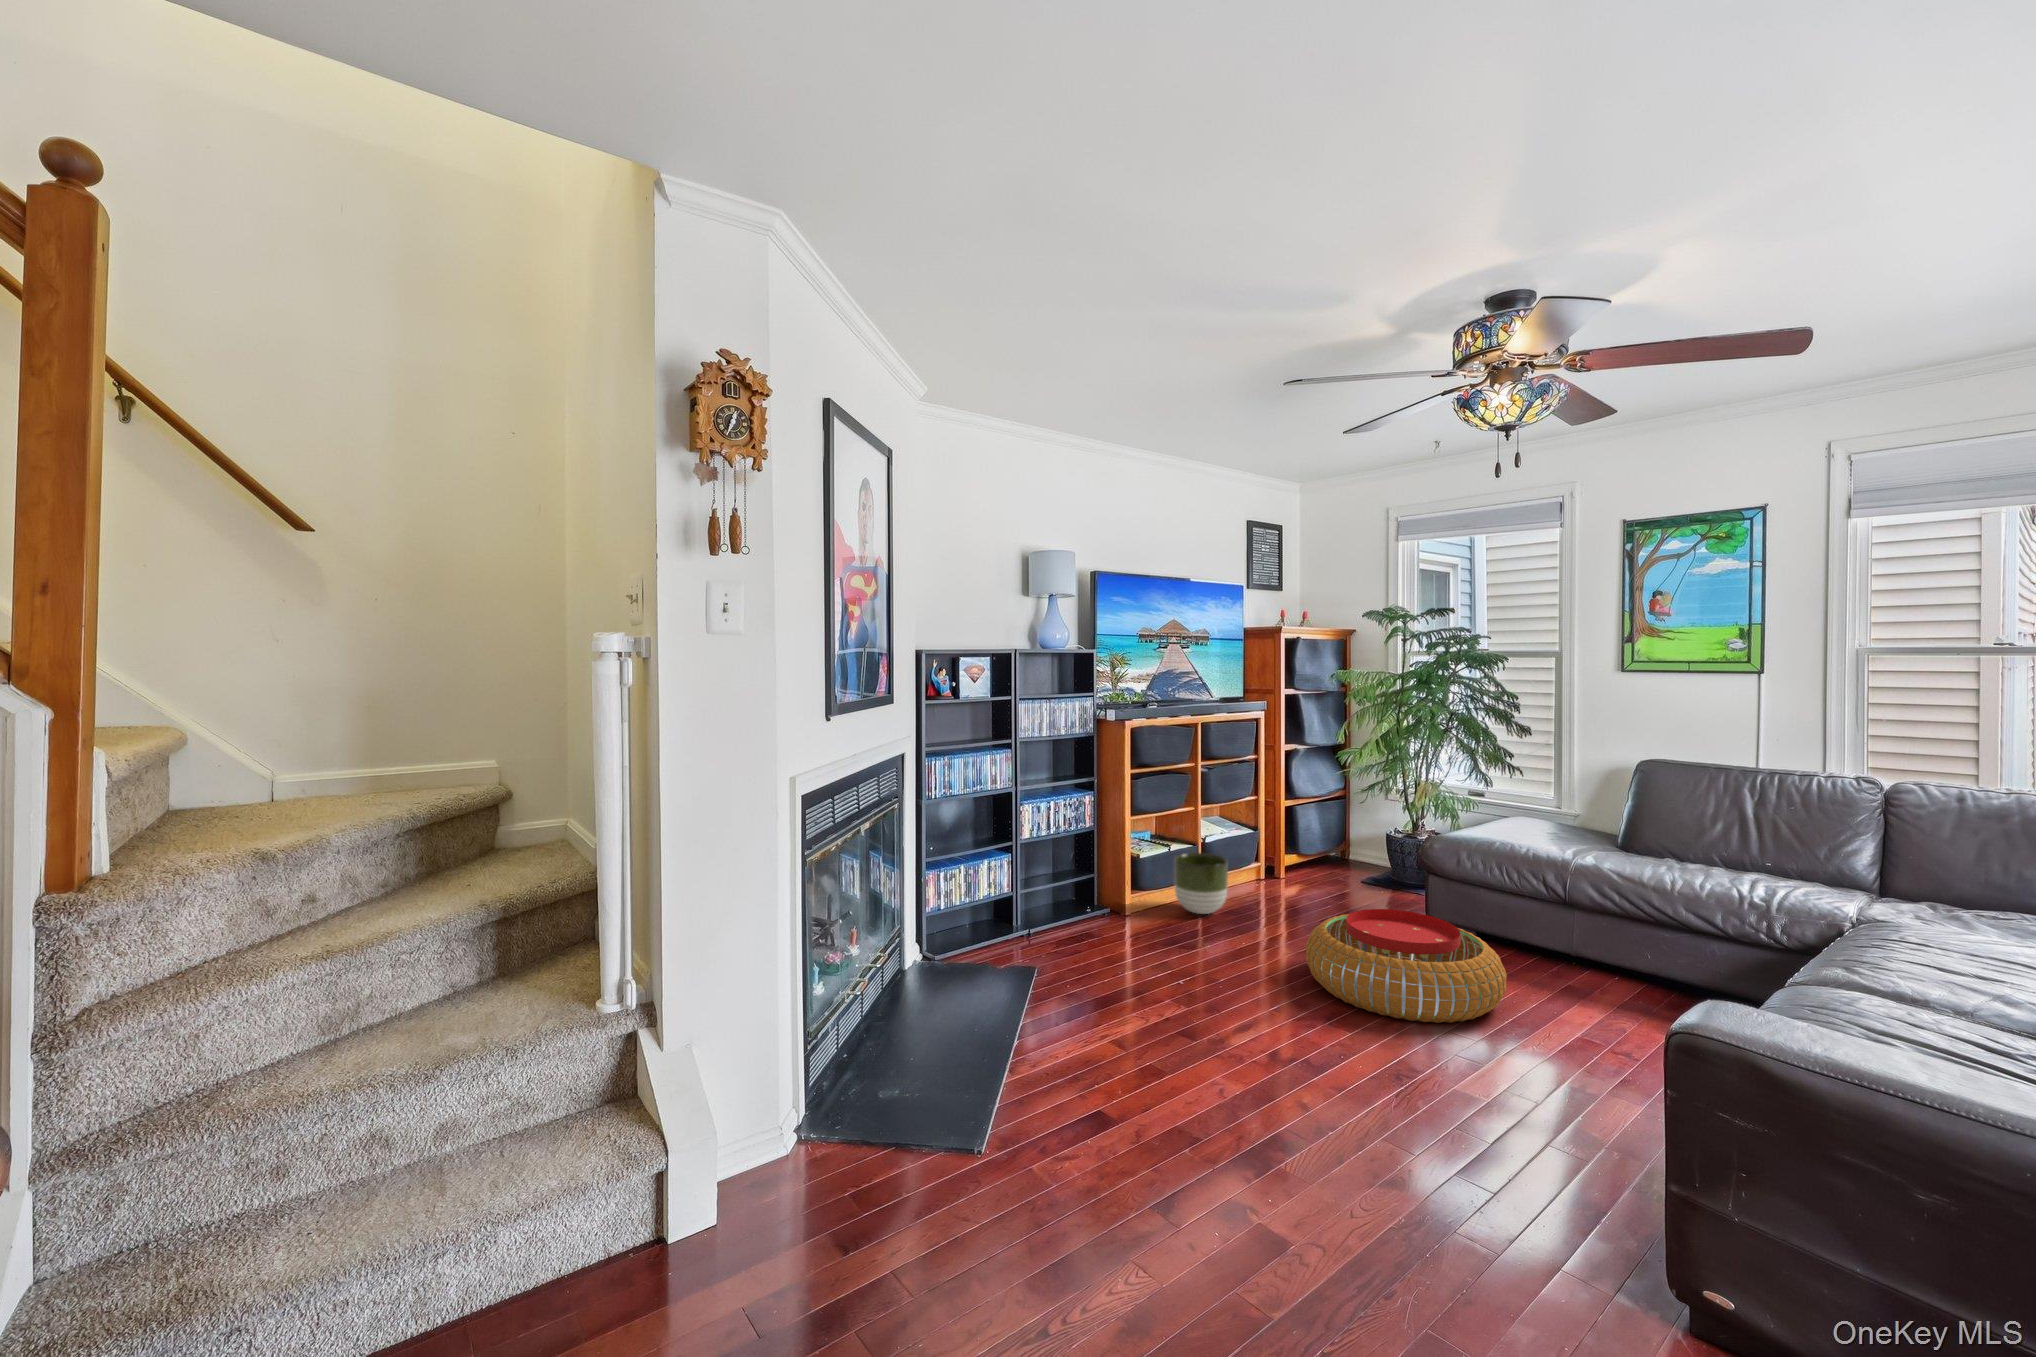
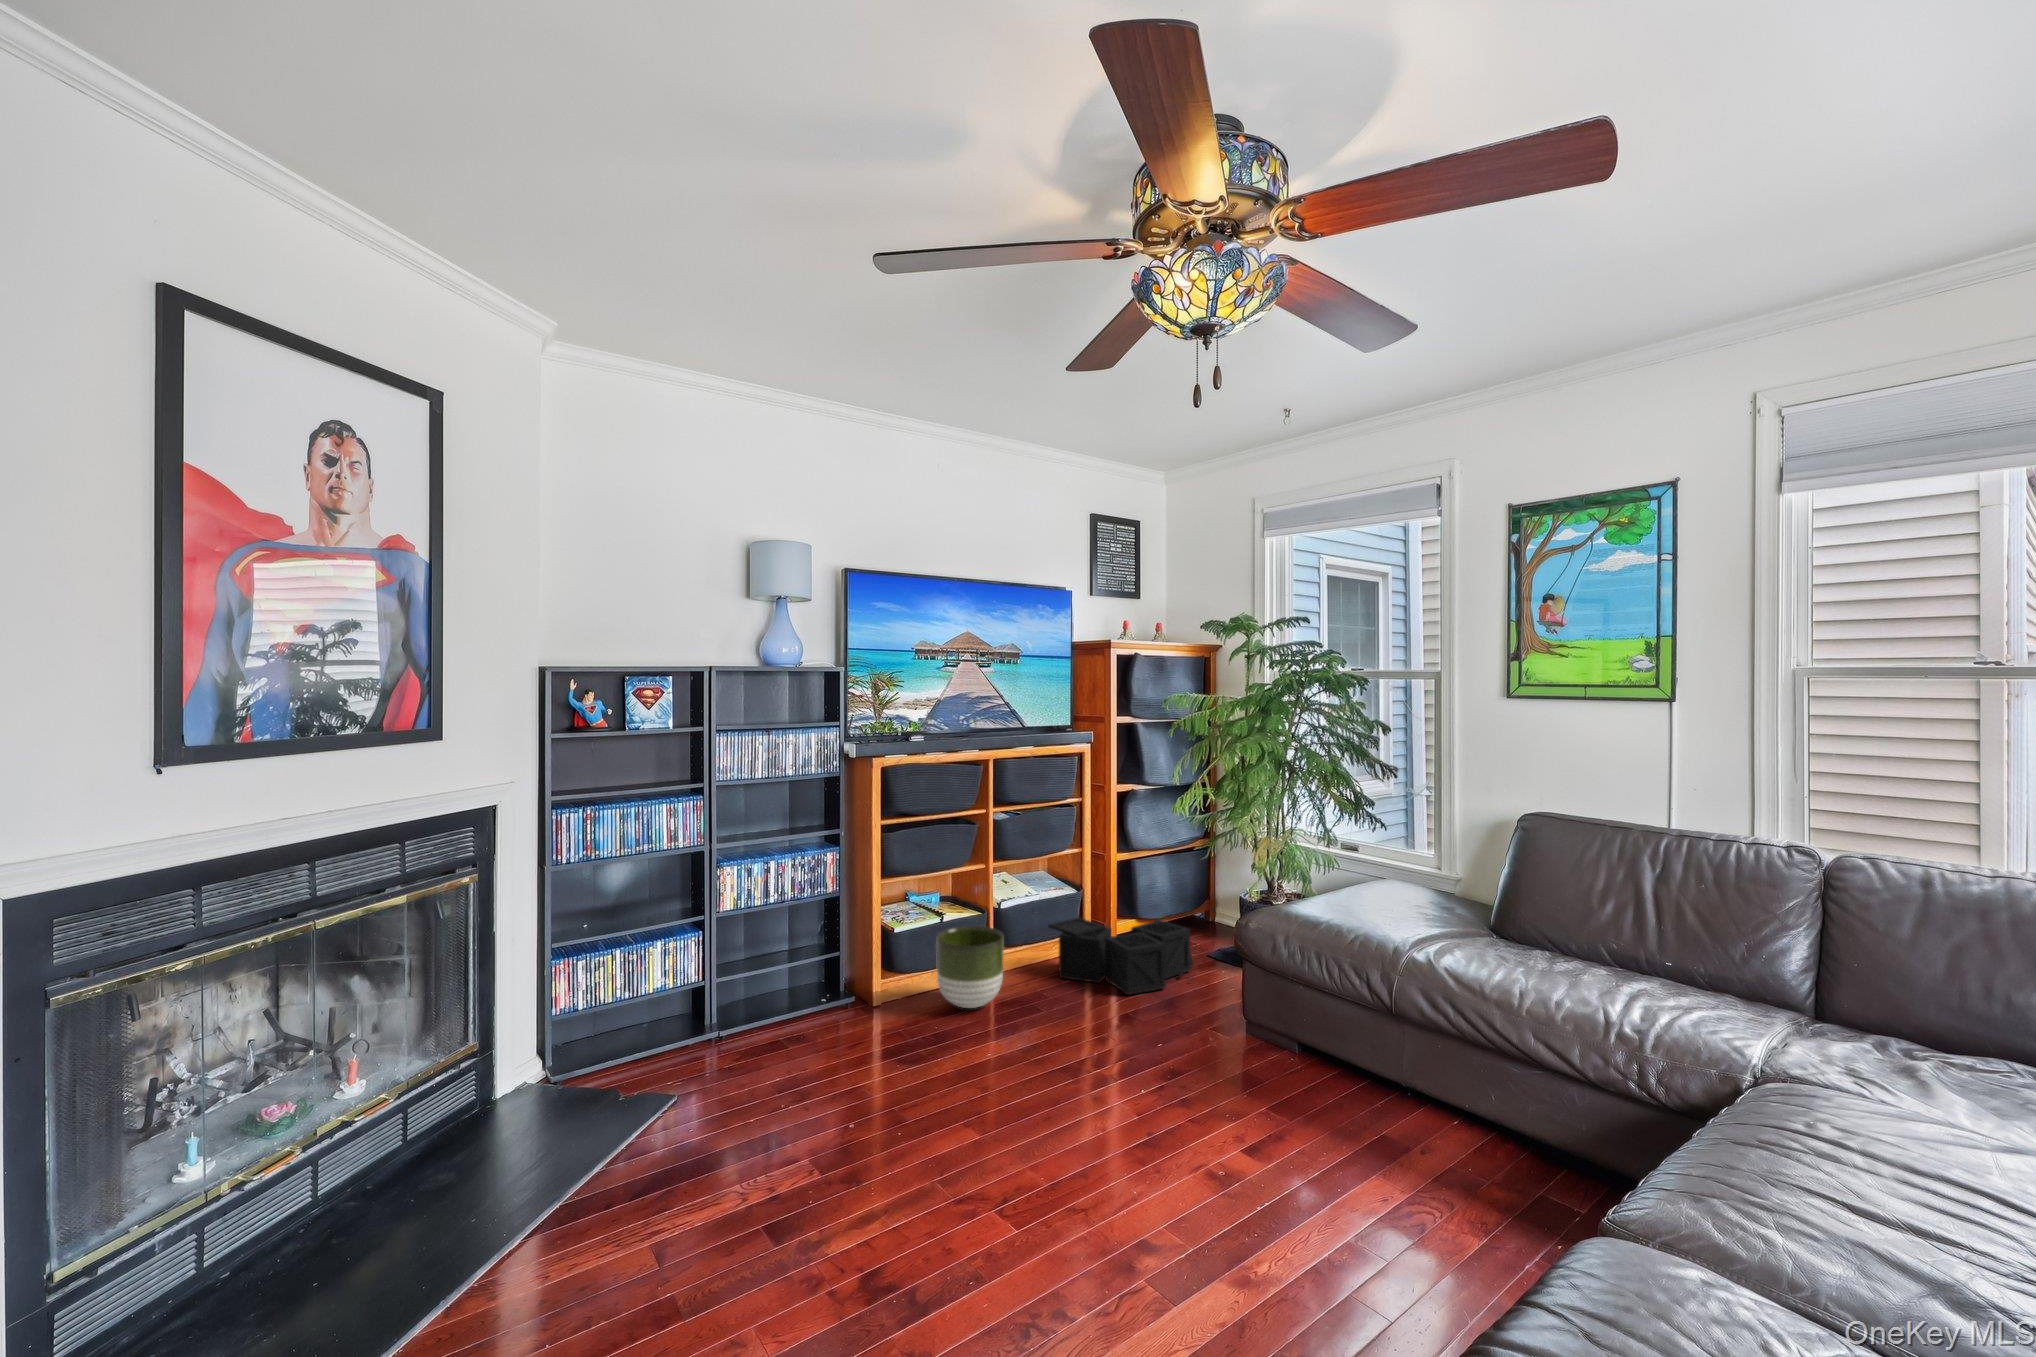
storage bin: none [1241,849,1362,905] -> present [1048,918,1193,995]
pouf: present [1306,909,1507,1023] -> none [1018,1022,1275,1209]

